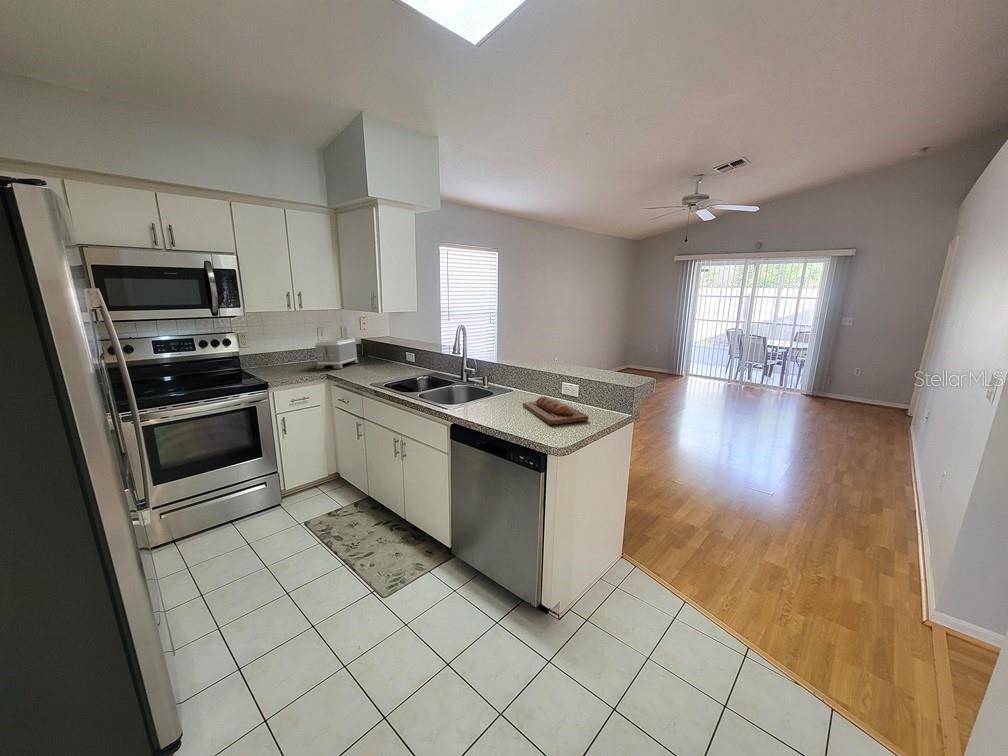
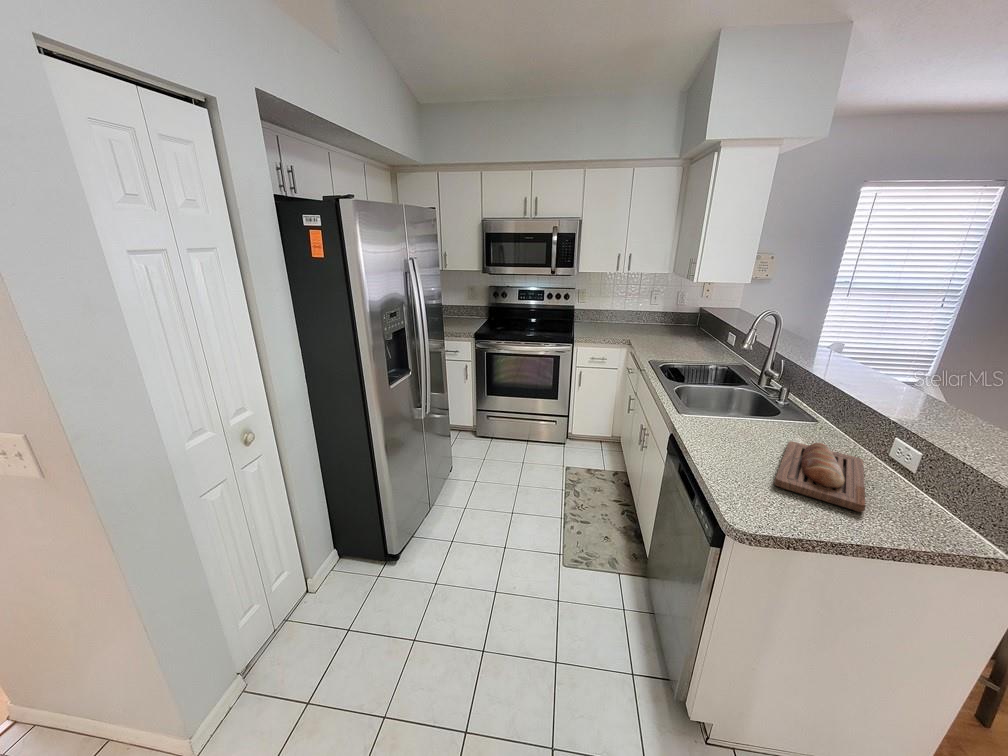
toaster: present [315,338,358,369] -> none [631,304,682,337]

